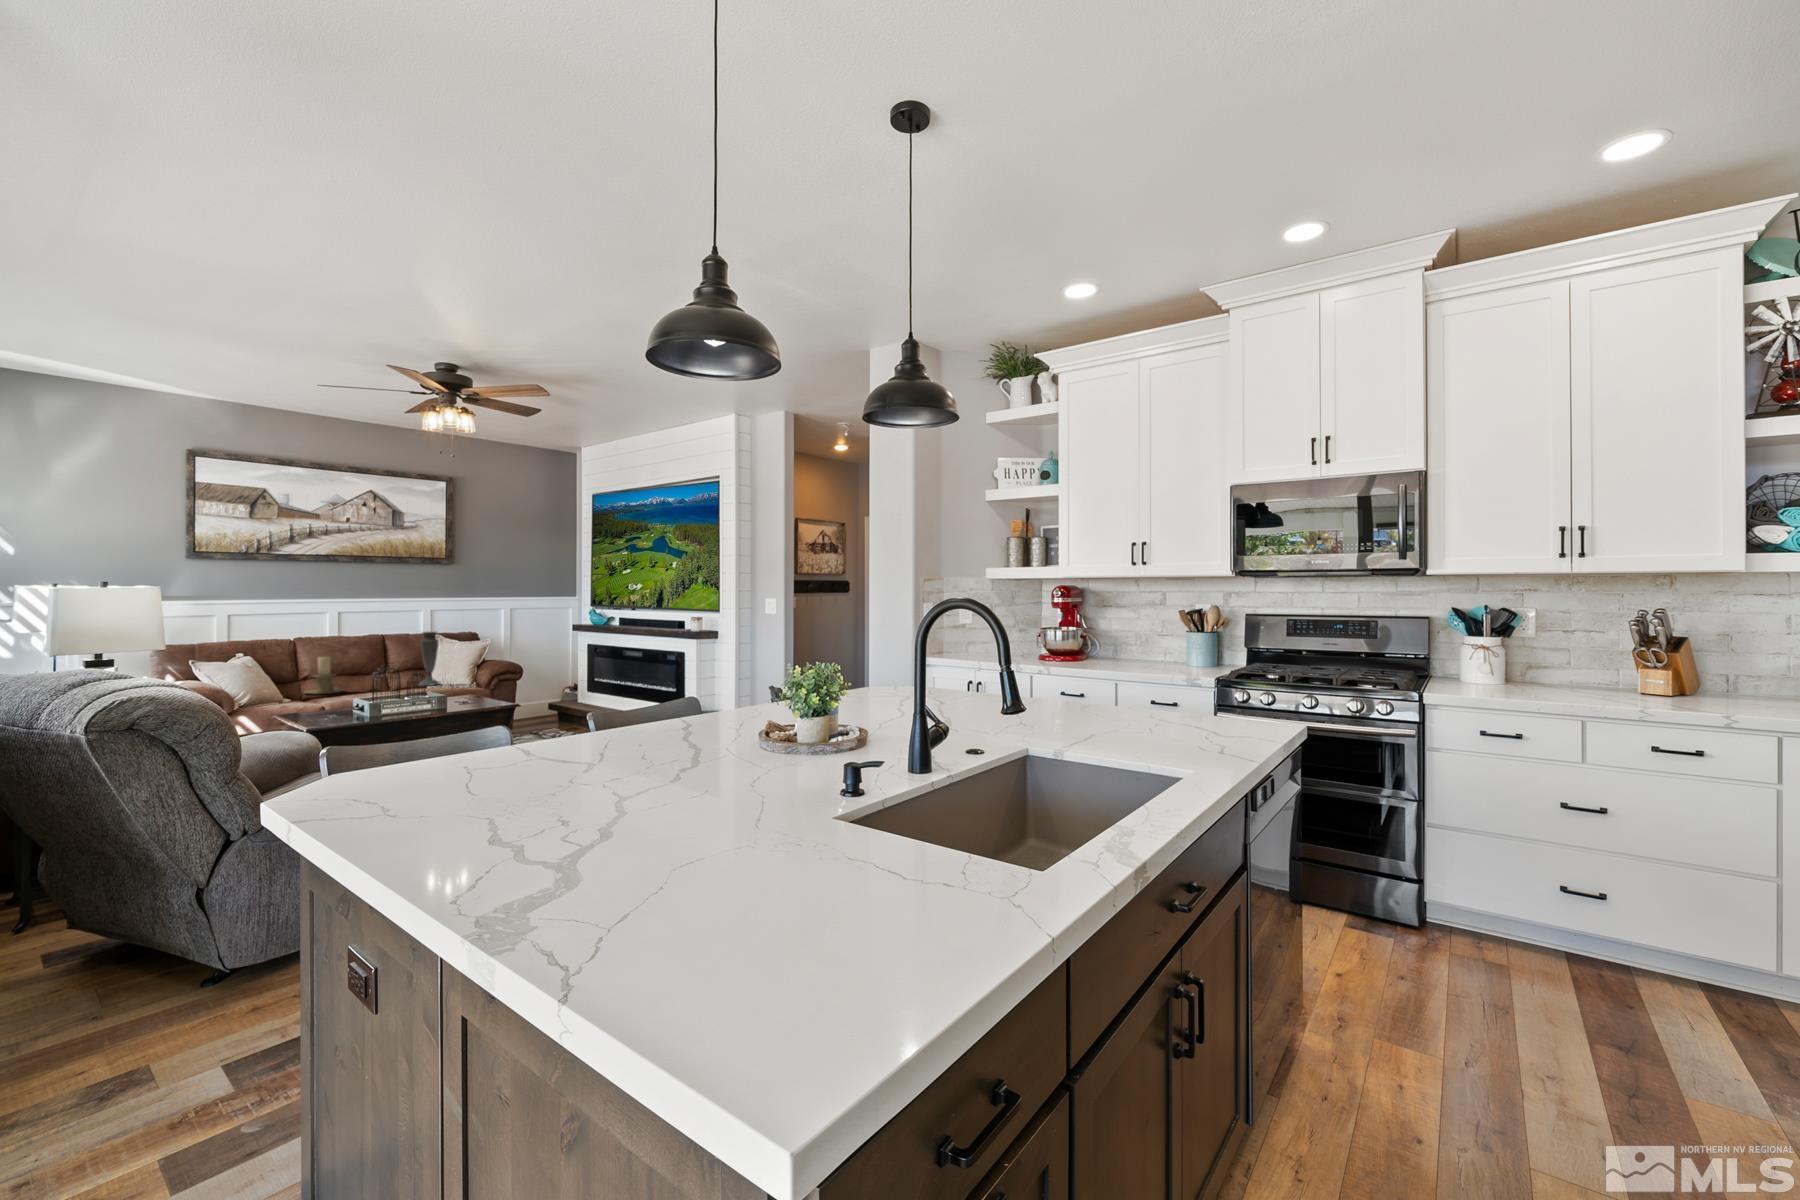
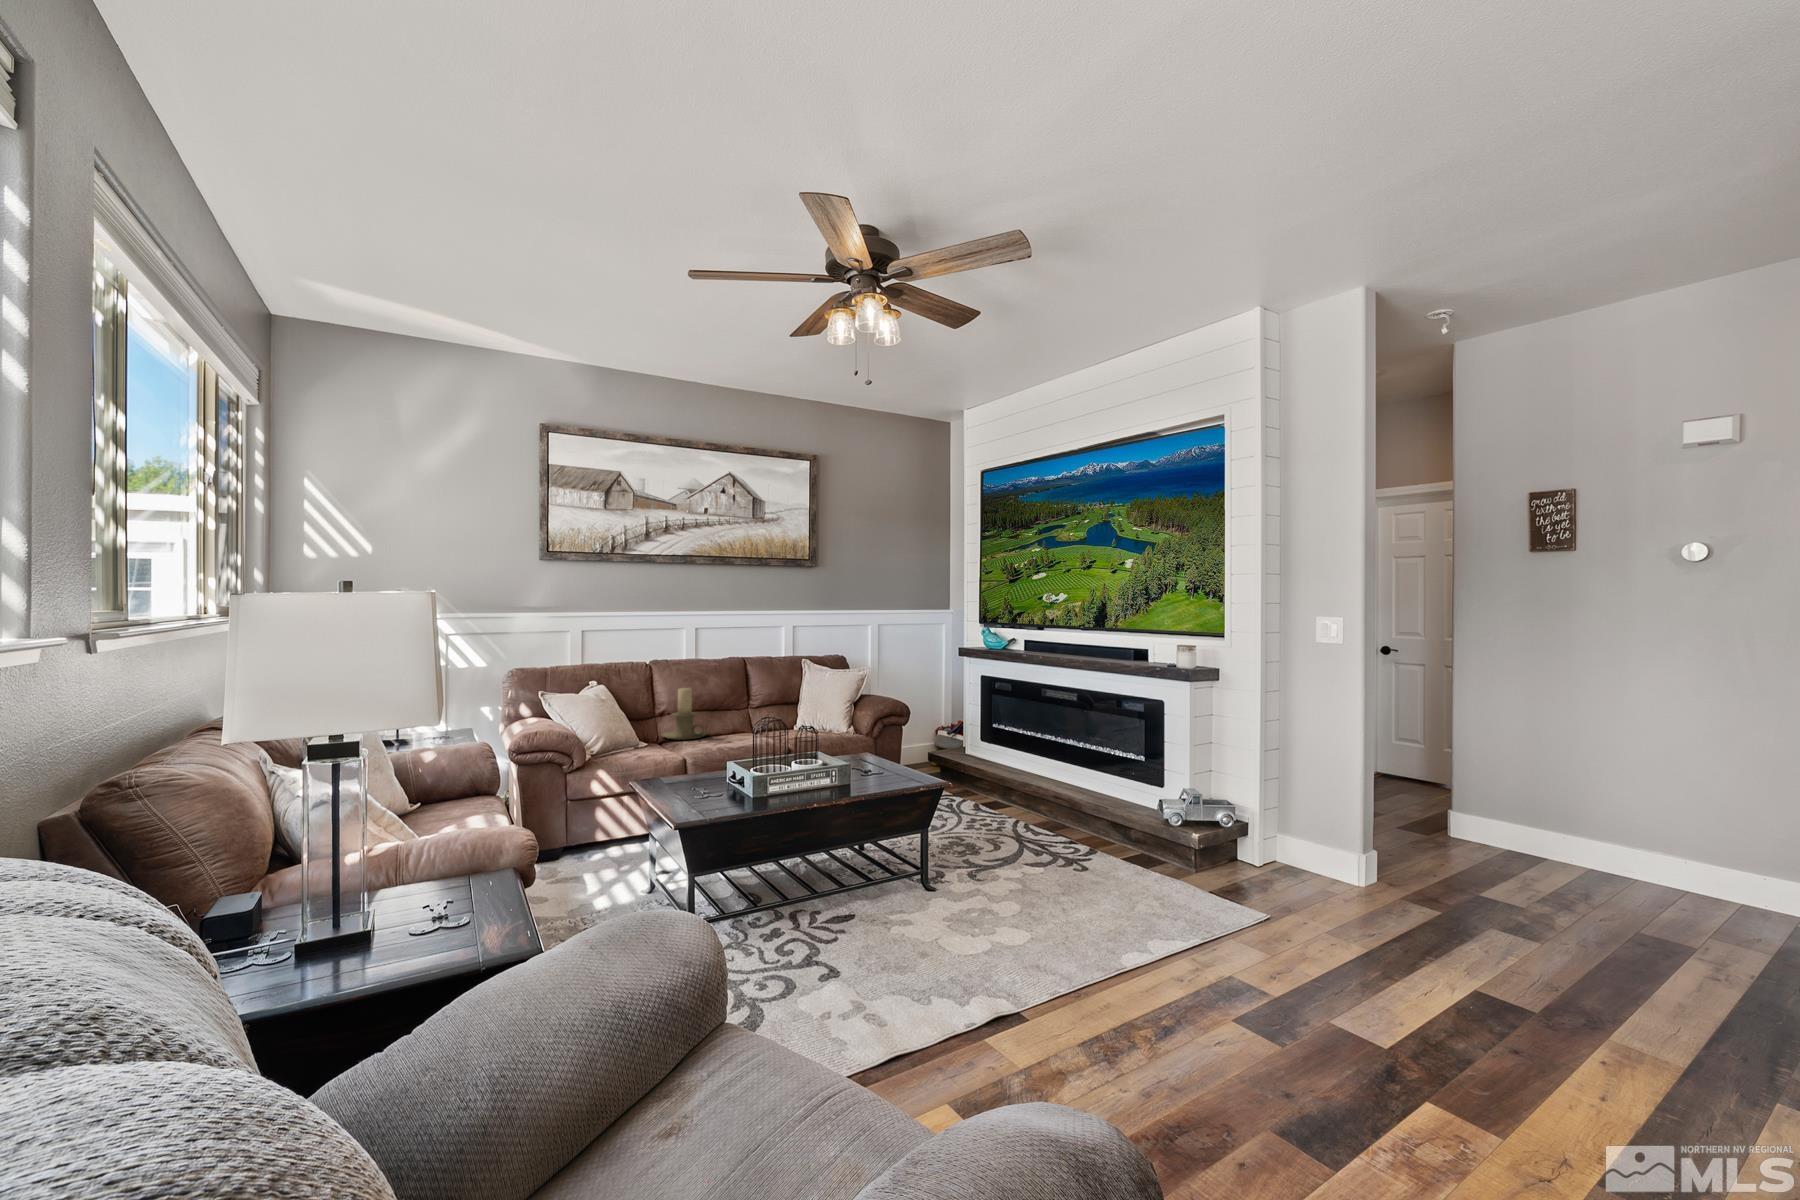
vase: present [419,632,440,686] -> none [789,656,817,730]

